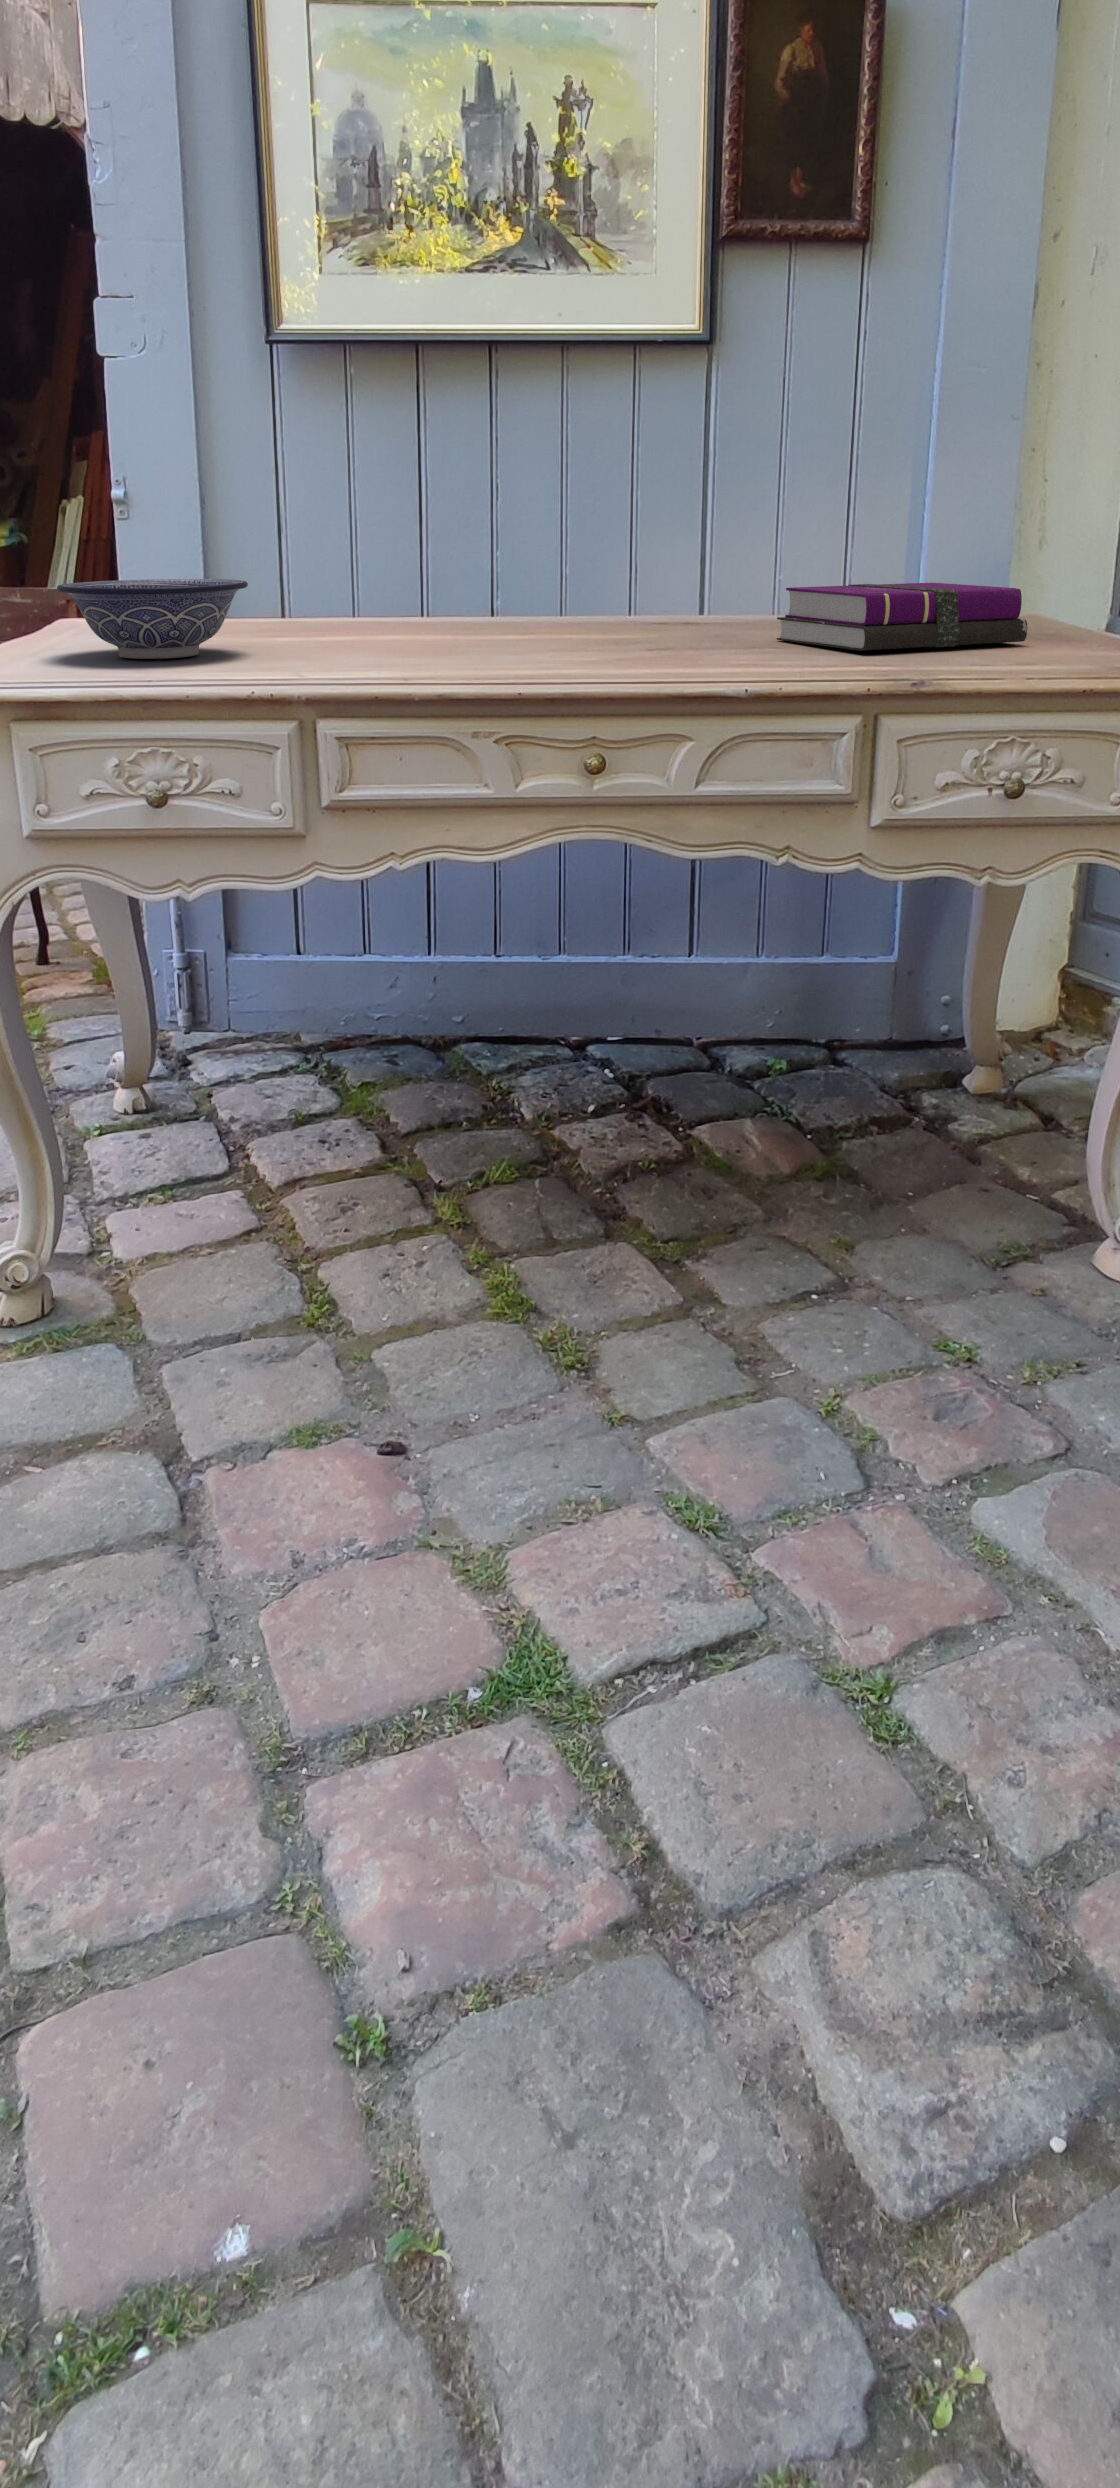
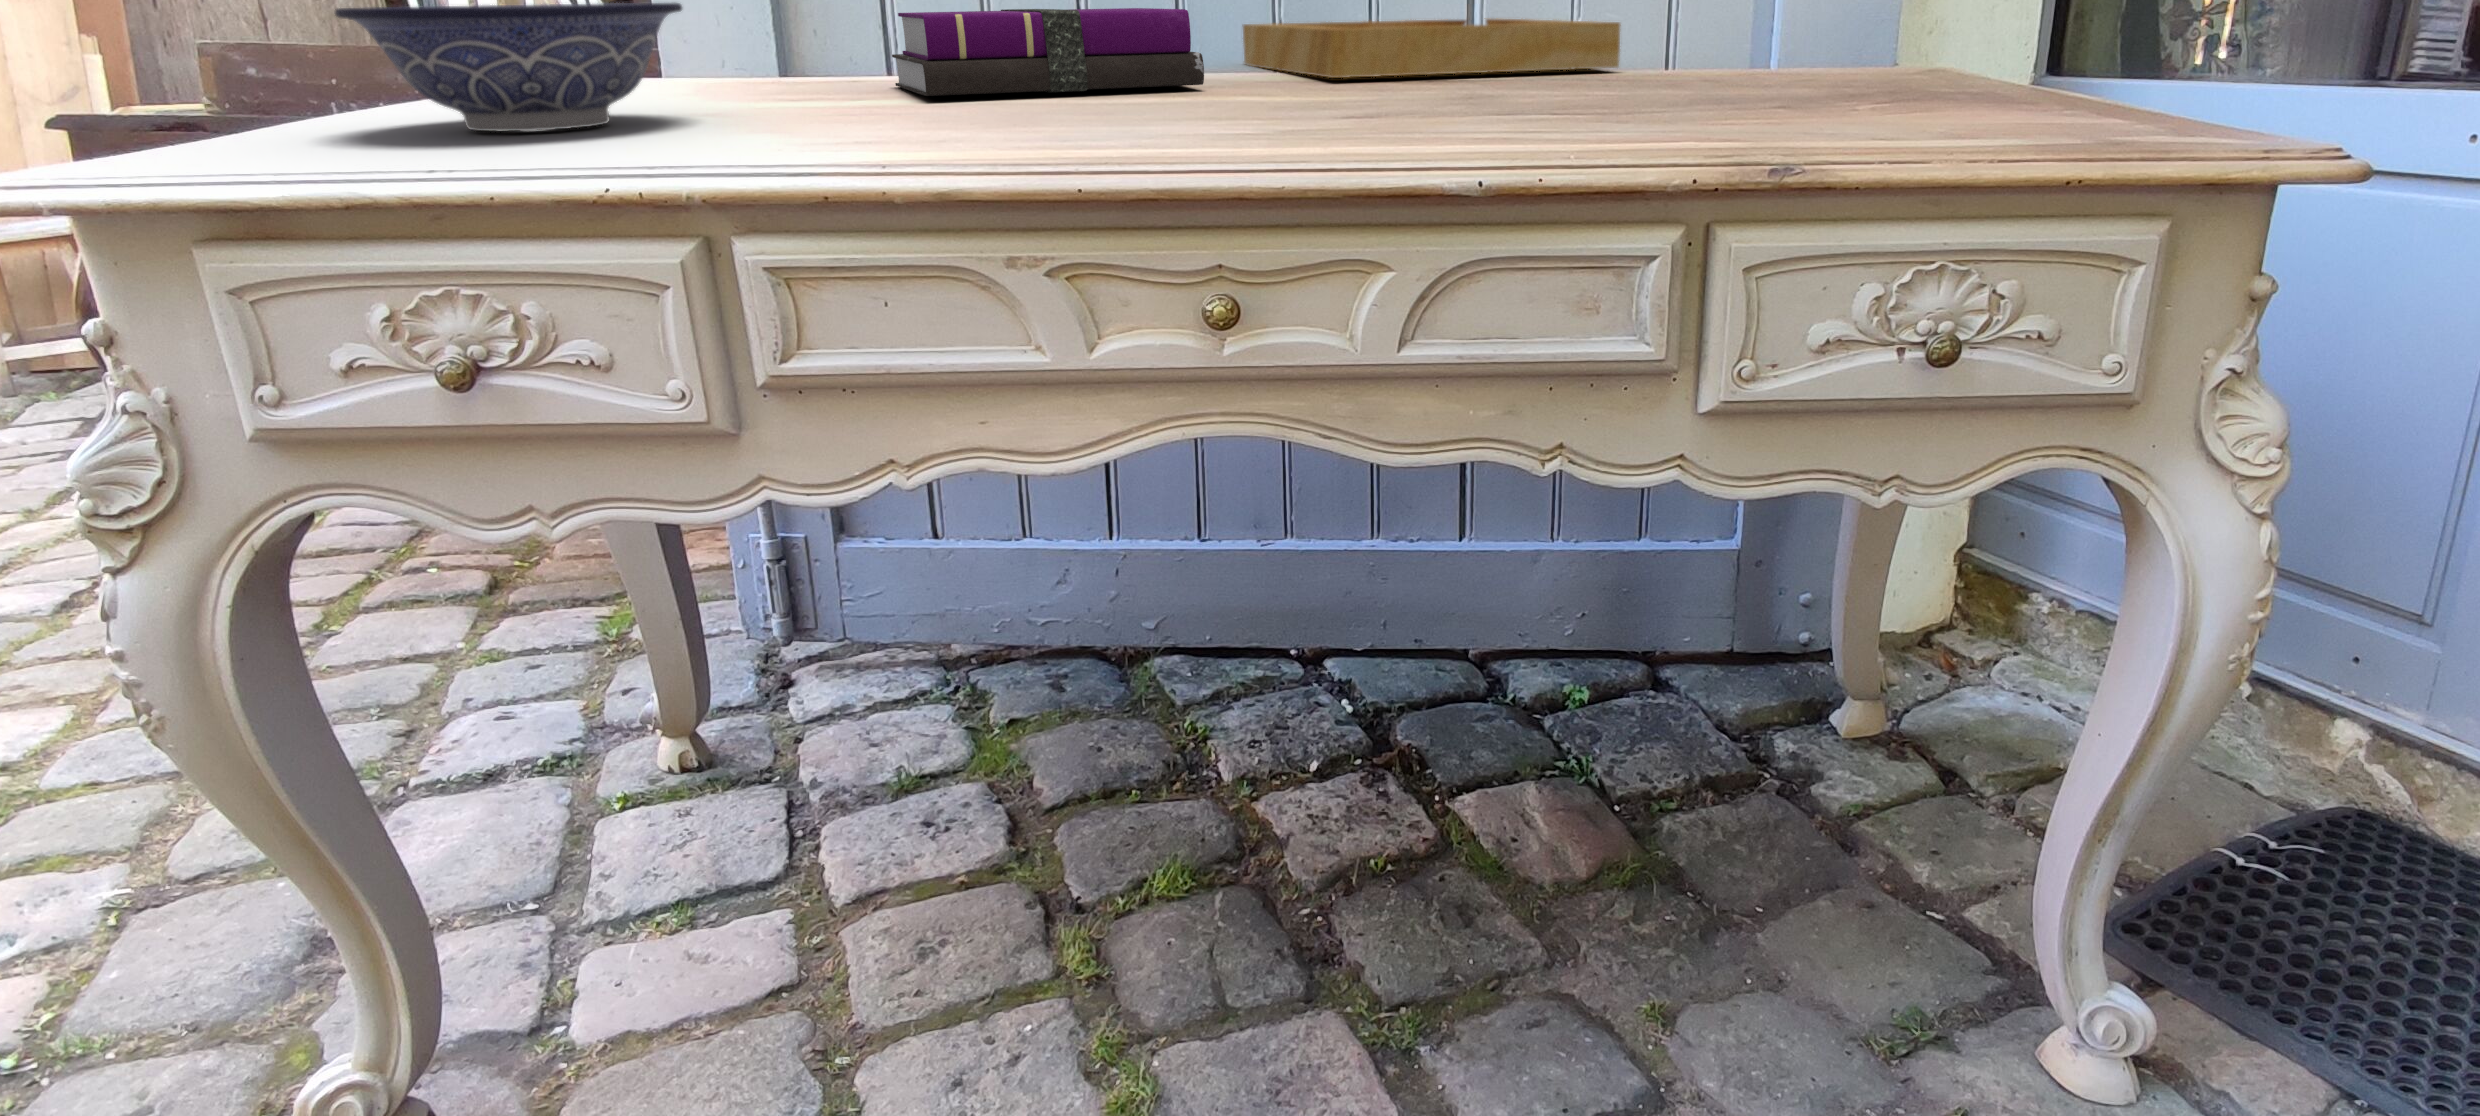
tray: none [542,577,812,623] -> present [1243,18,1621,78]
notebook: present [777,583,1027,651] -> present [892,8,1204,96]

